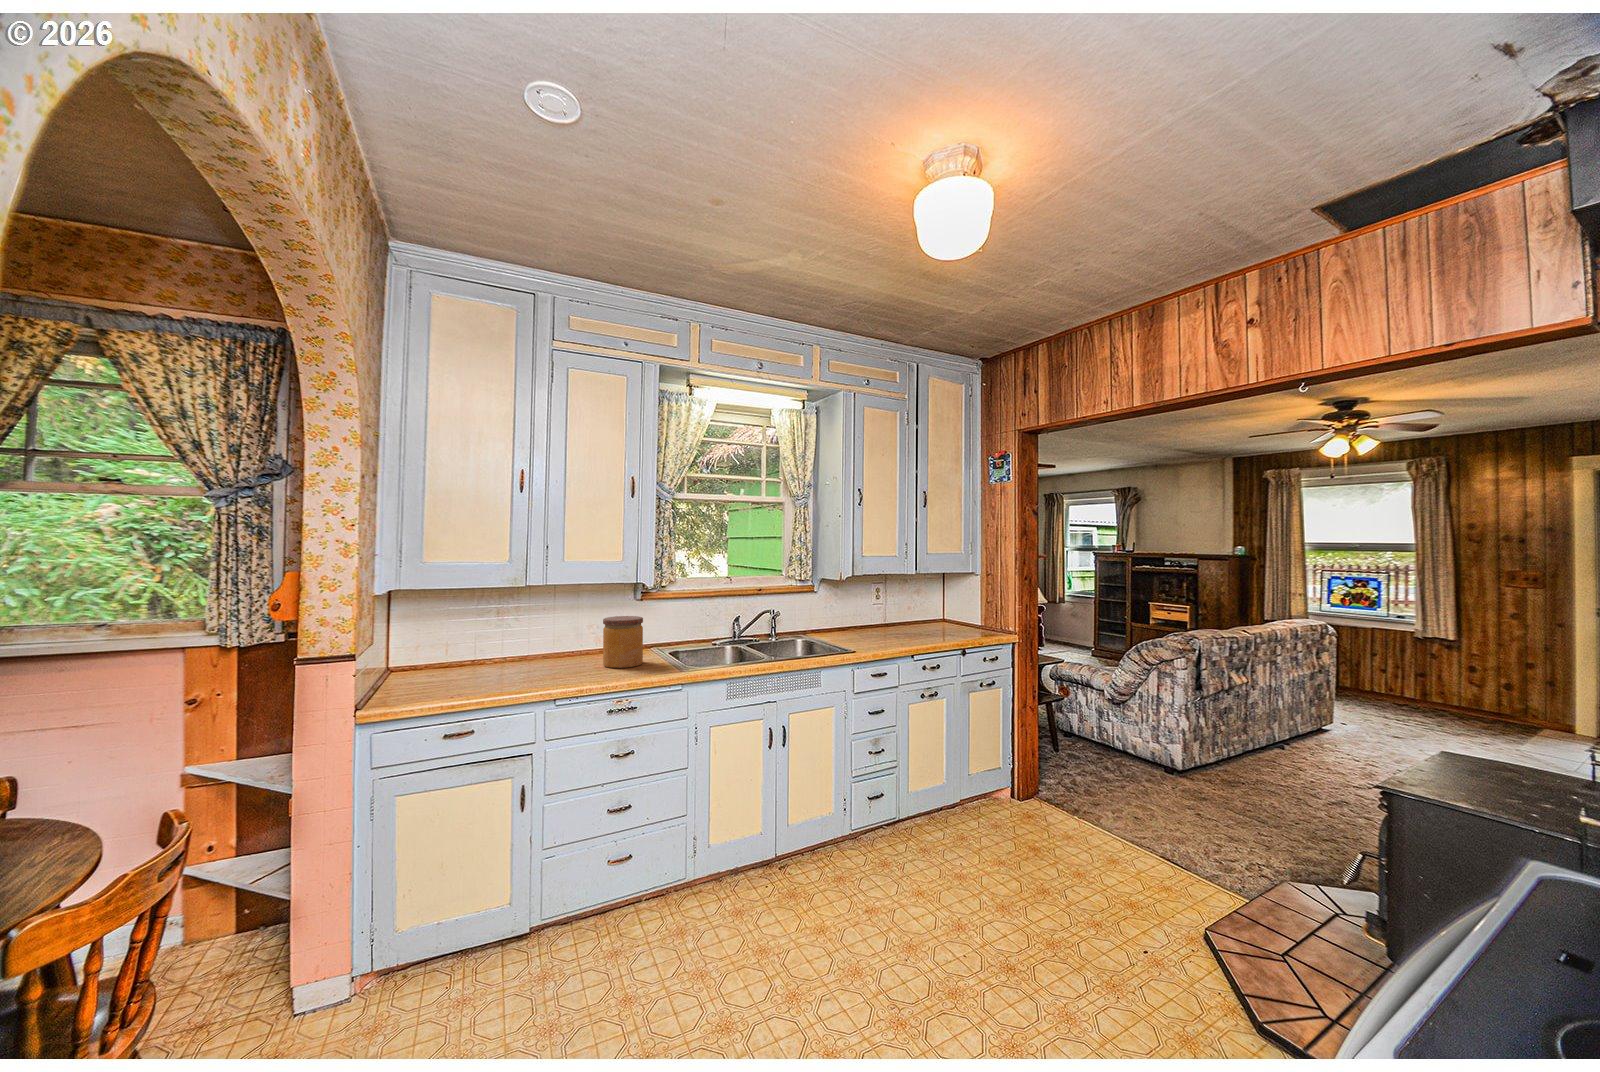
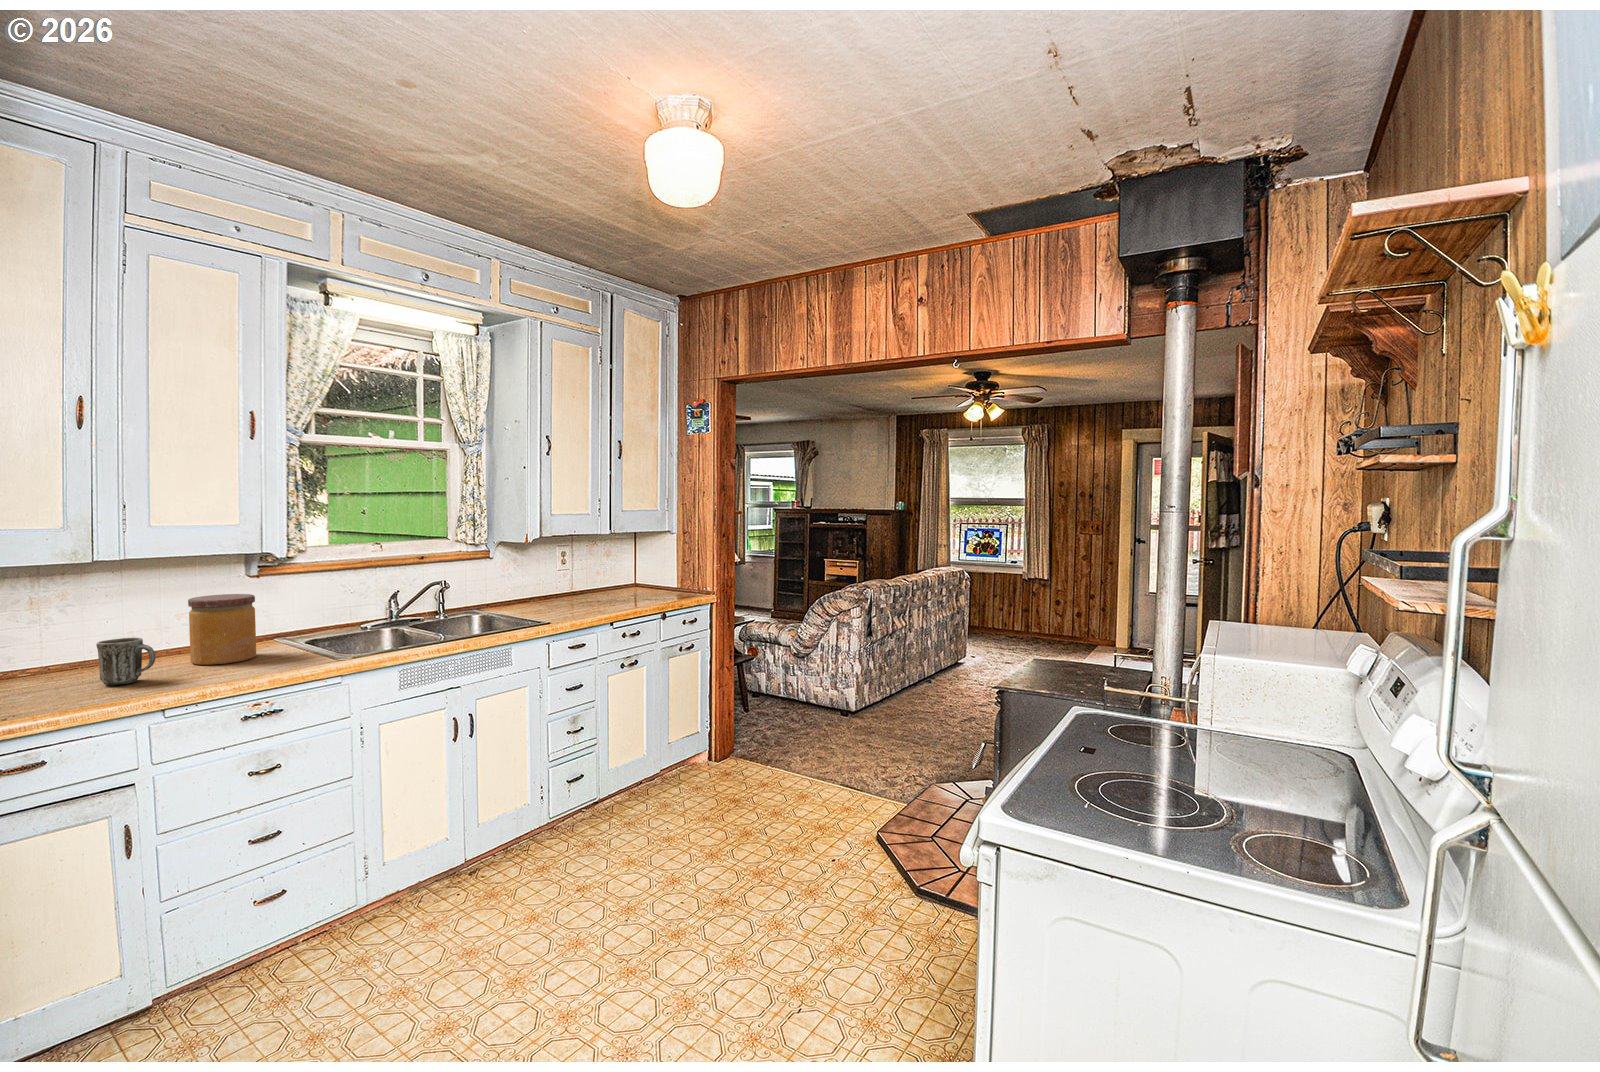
mug: none [547,644,578,678] -> present [96,638,156,685]

